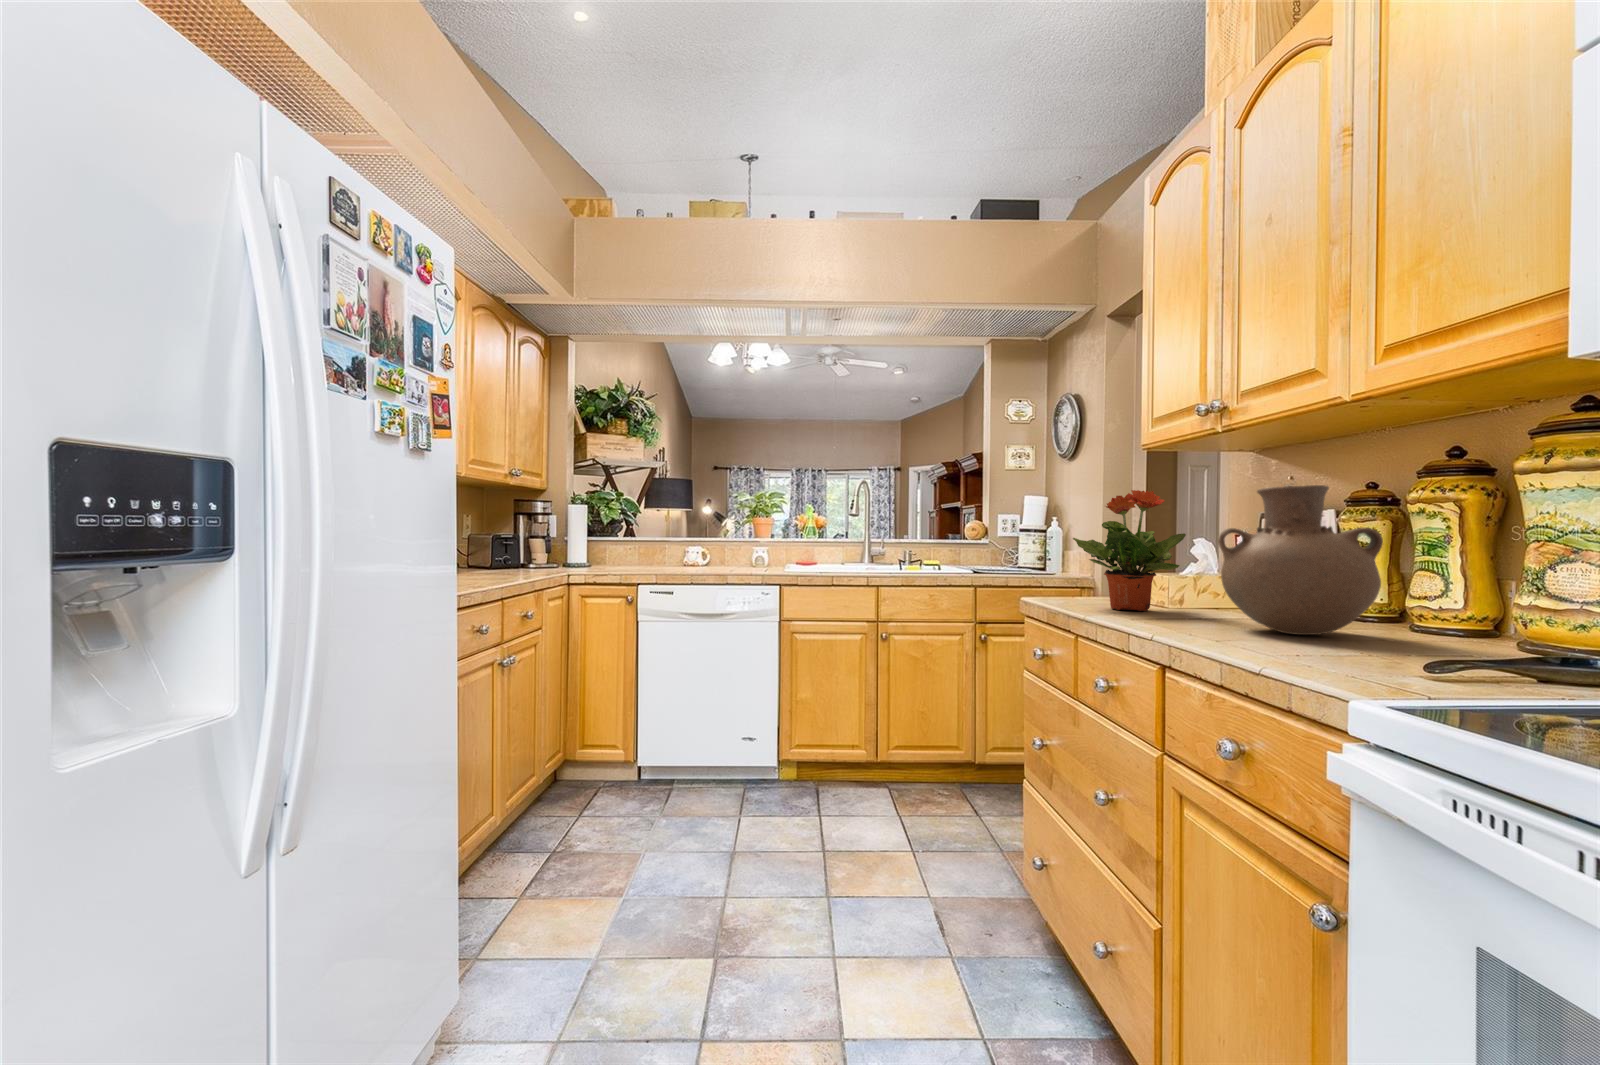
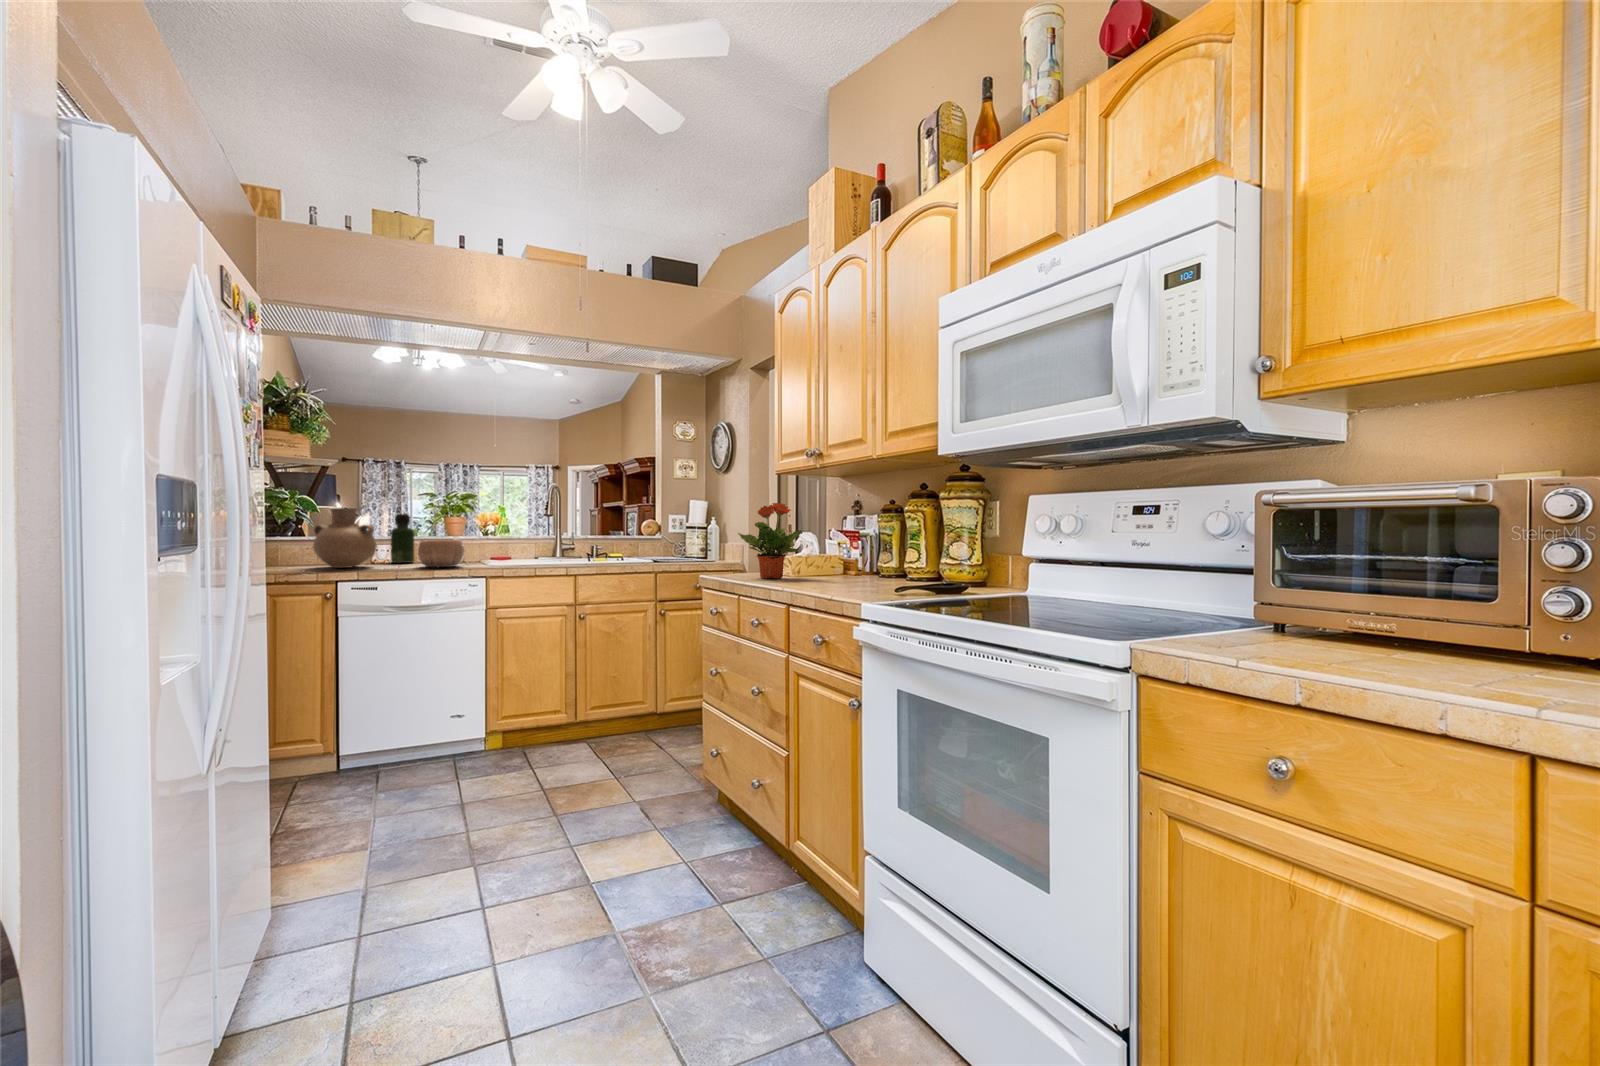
vase: present [1218,485,1383,635] -> present [313,508,376,568]
bottle: none [700,516,721,567] -> present [391,514,414,563]
bowl: none [716,544,760,573] -> present [418,540,464,568]

